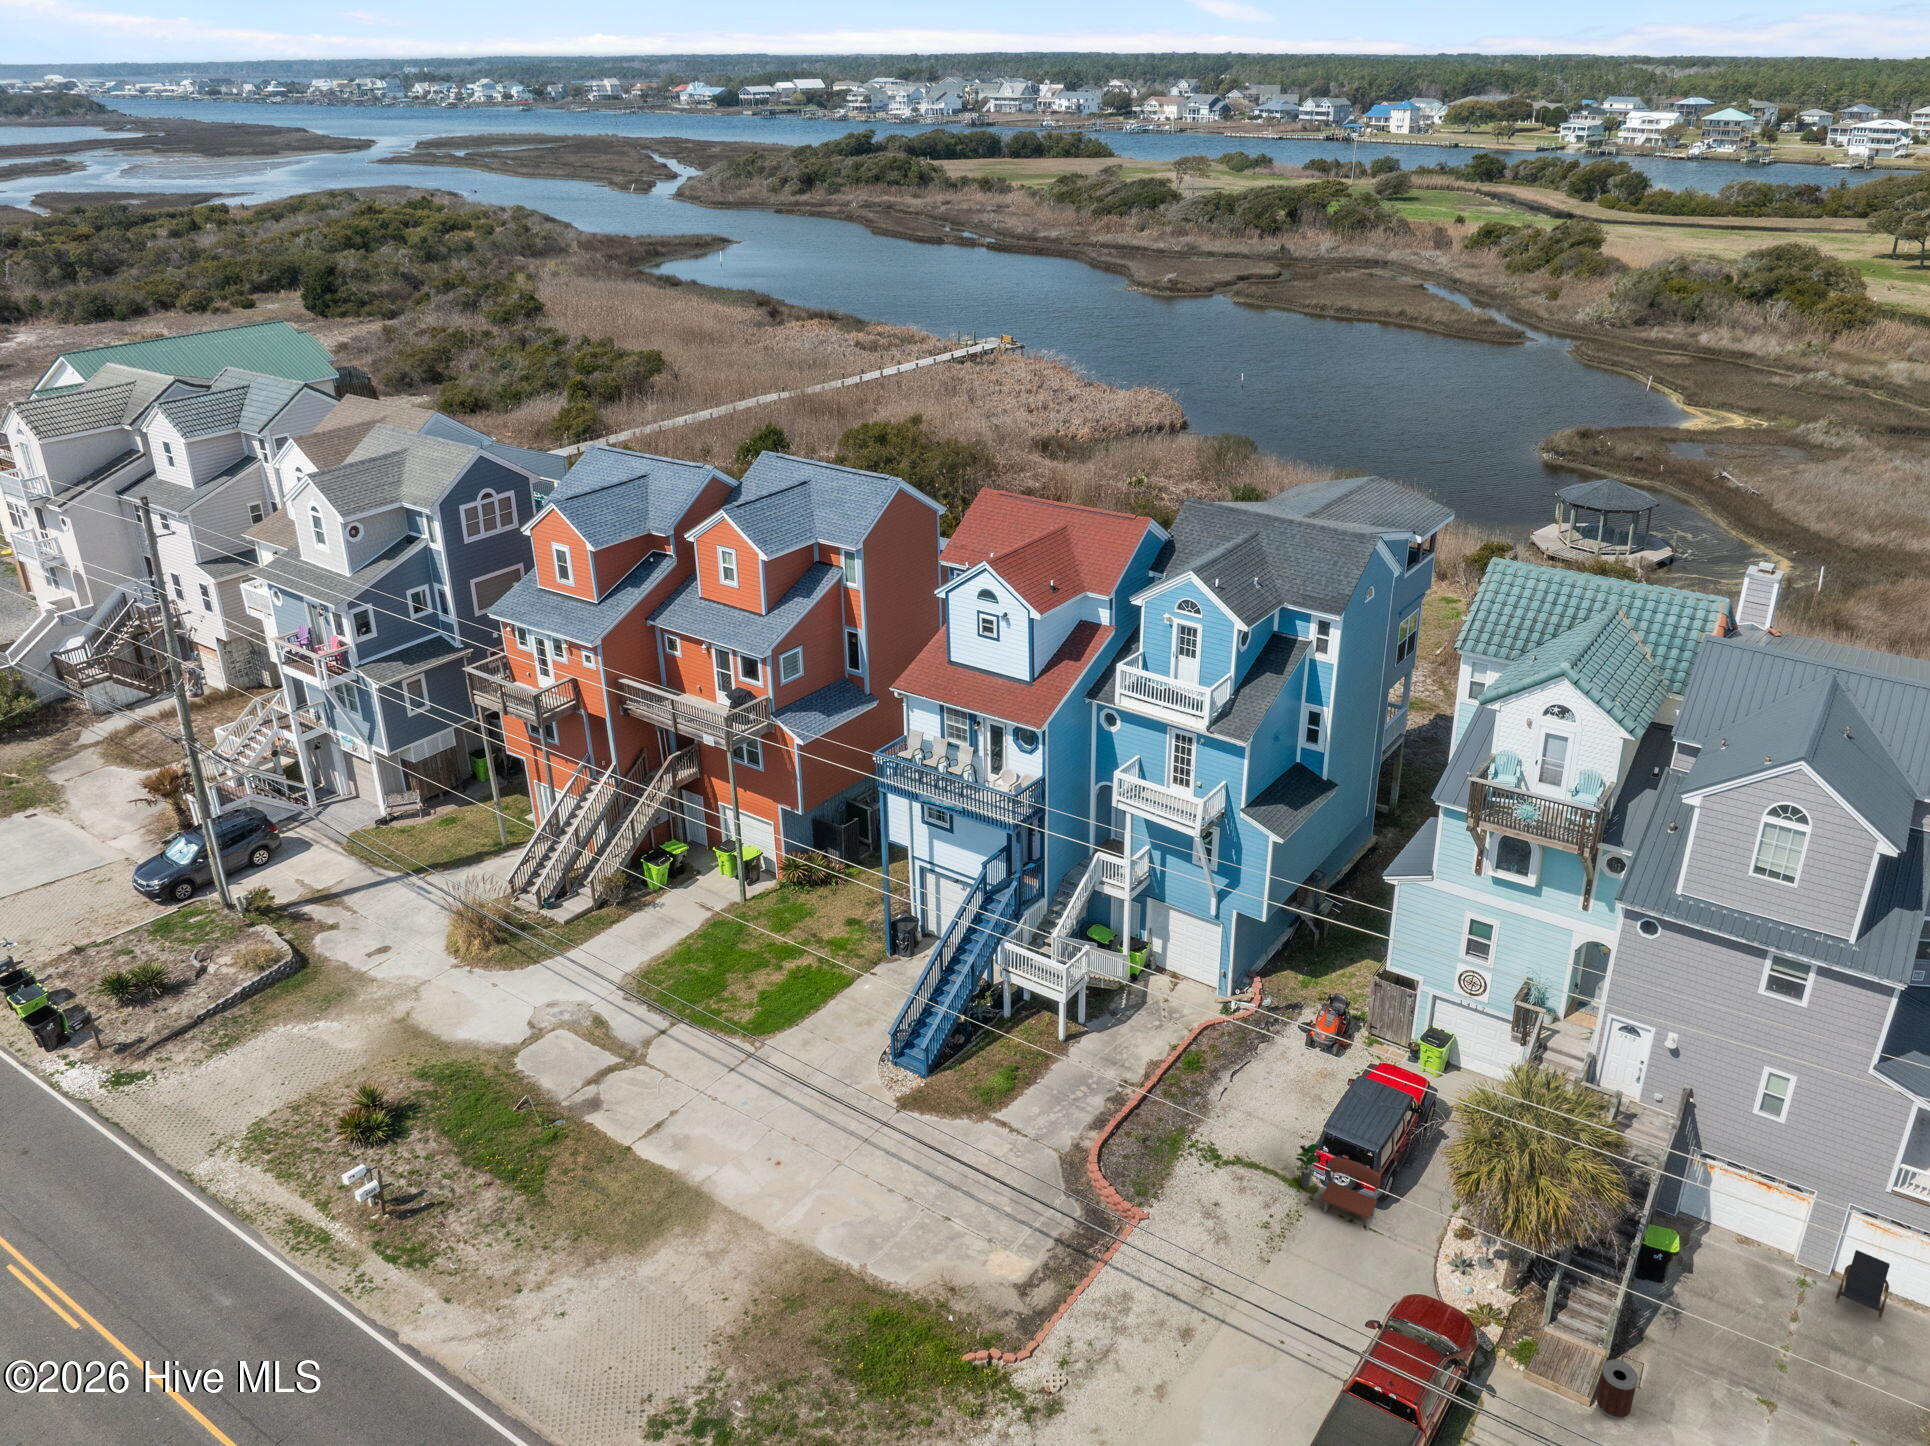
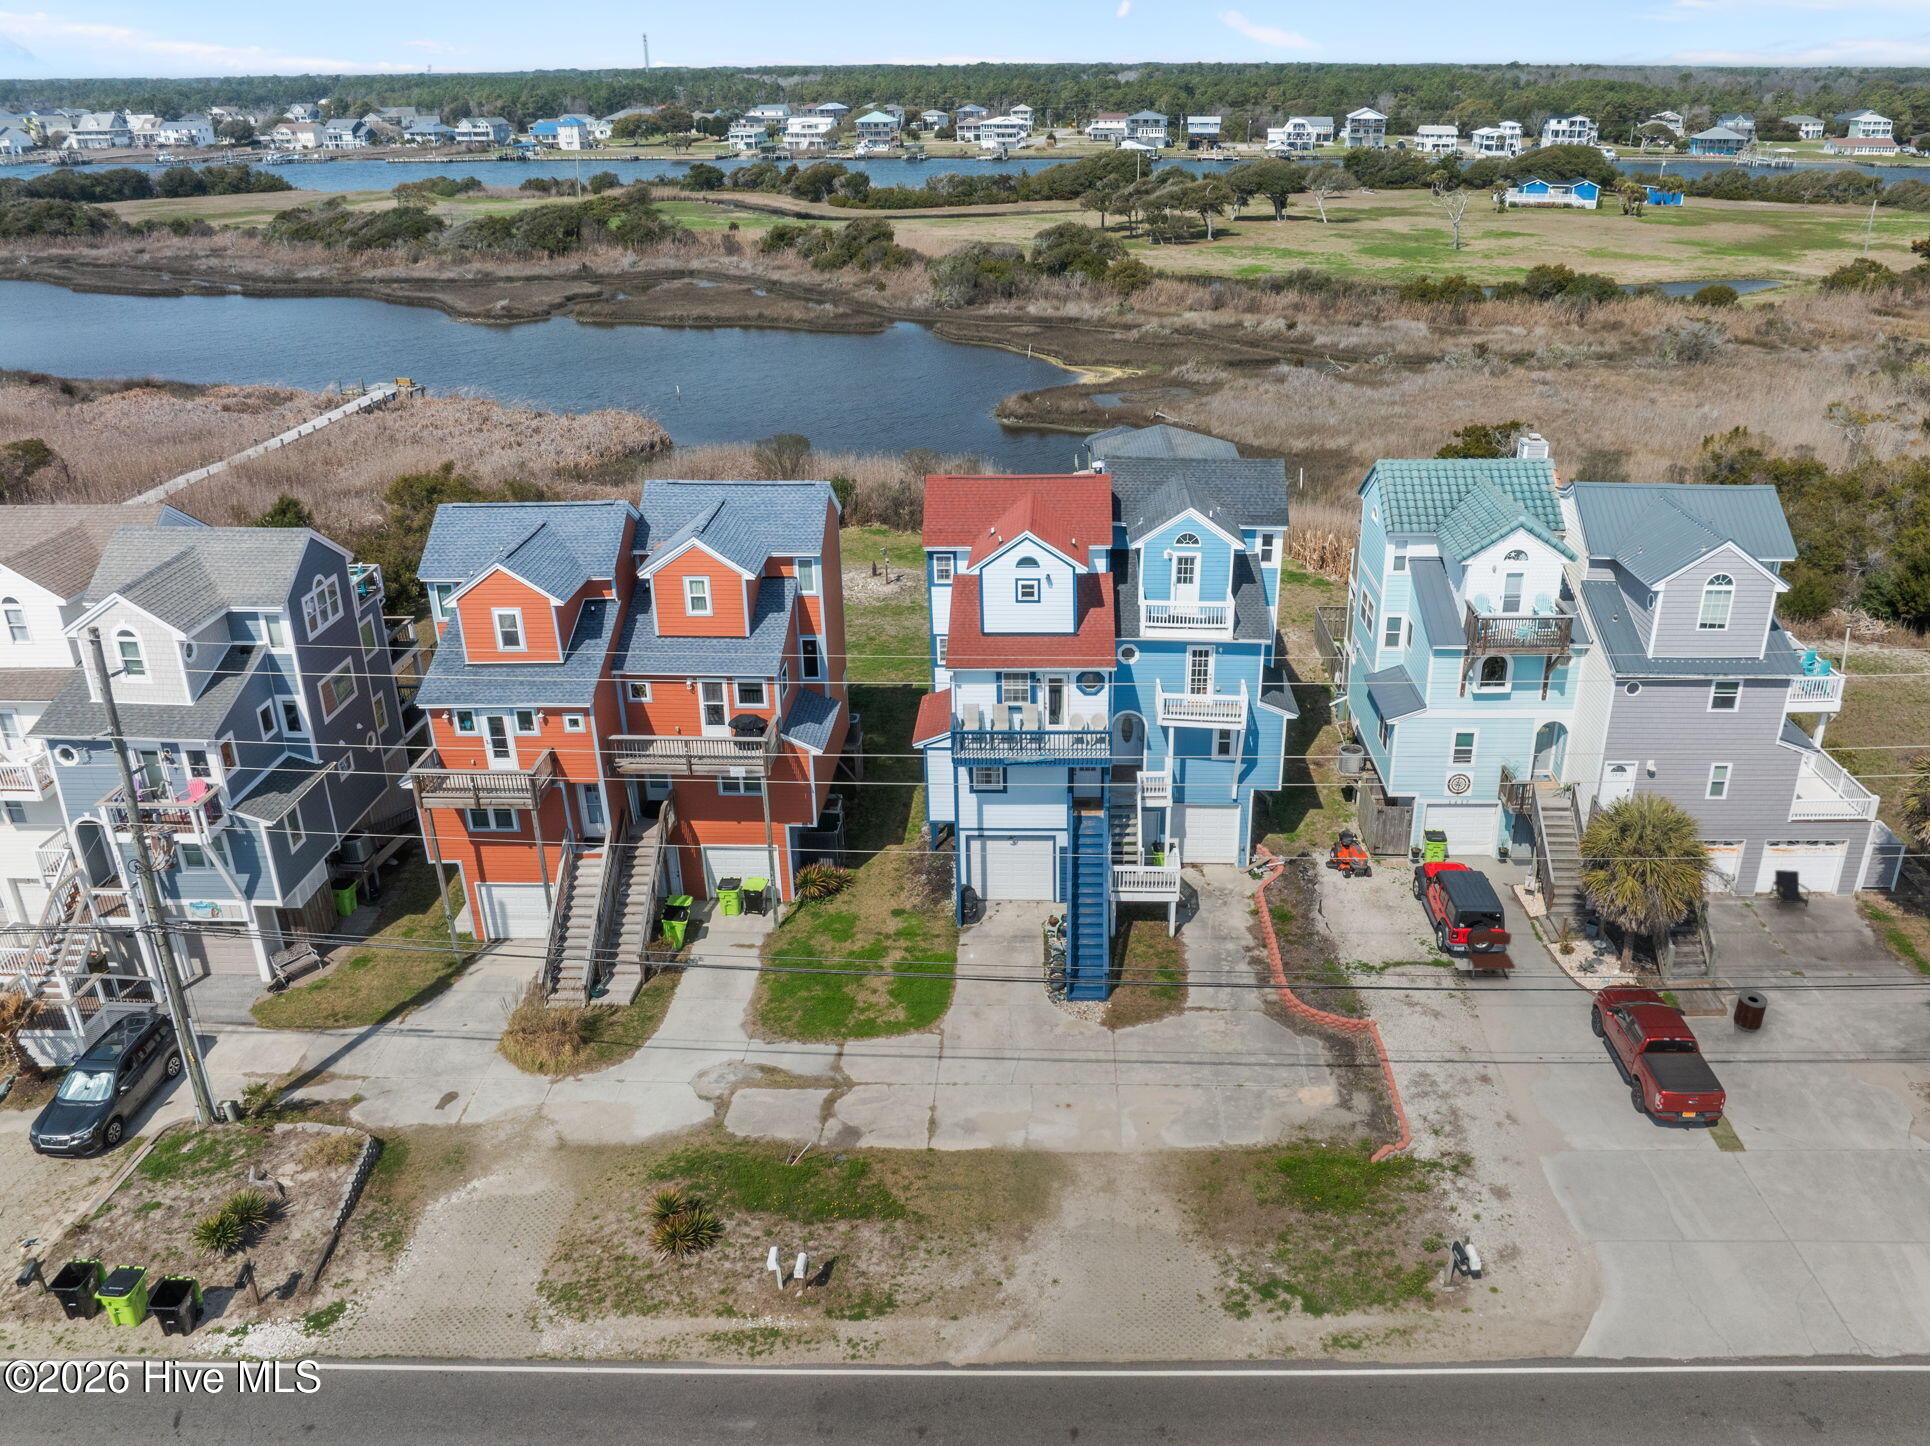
potted plant: present [1296,1144,1318,1189] -> none [1438,930,1456,969]

